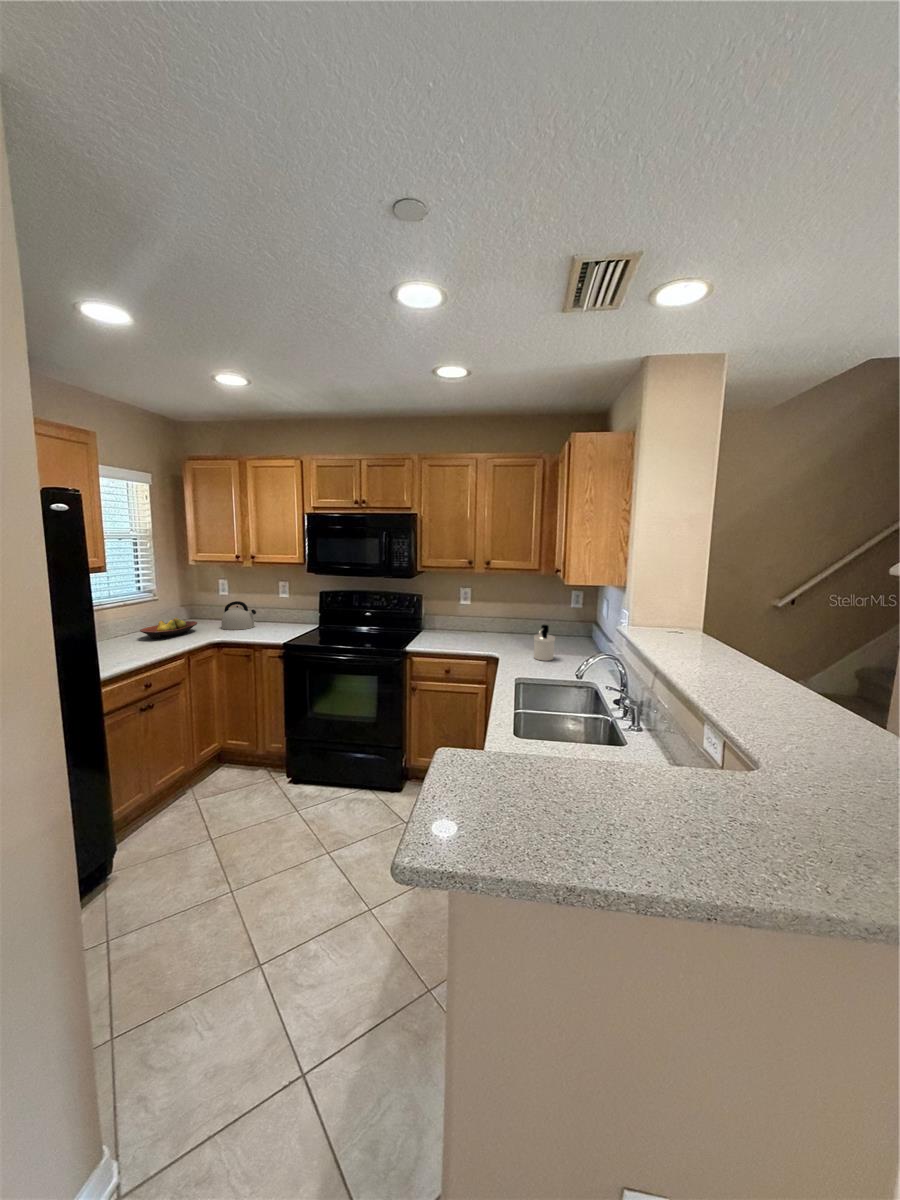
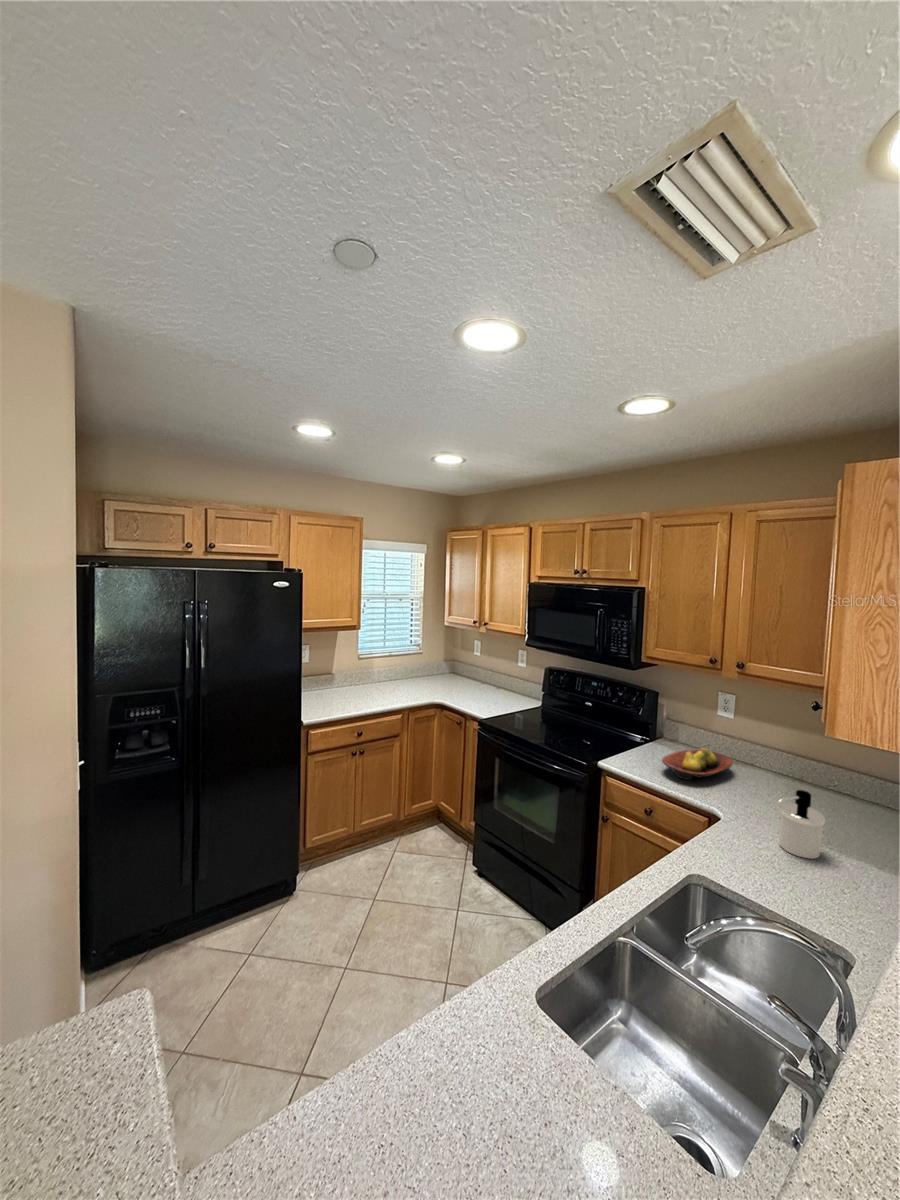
kettle: present [221,601,256,630] -> none [458,665,489,694]
fruit bowl: present [140,618,197,639] -> present [662,748,733,780]

